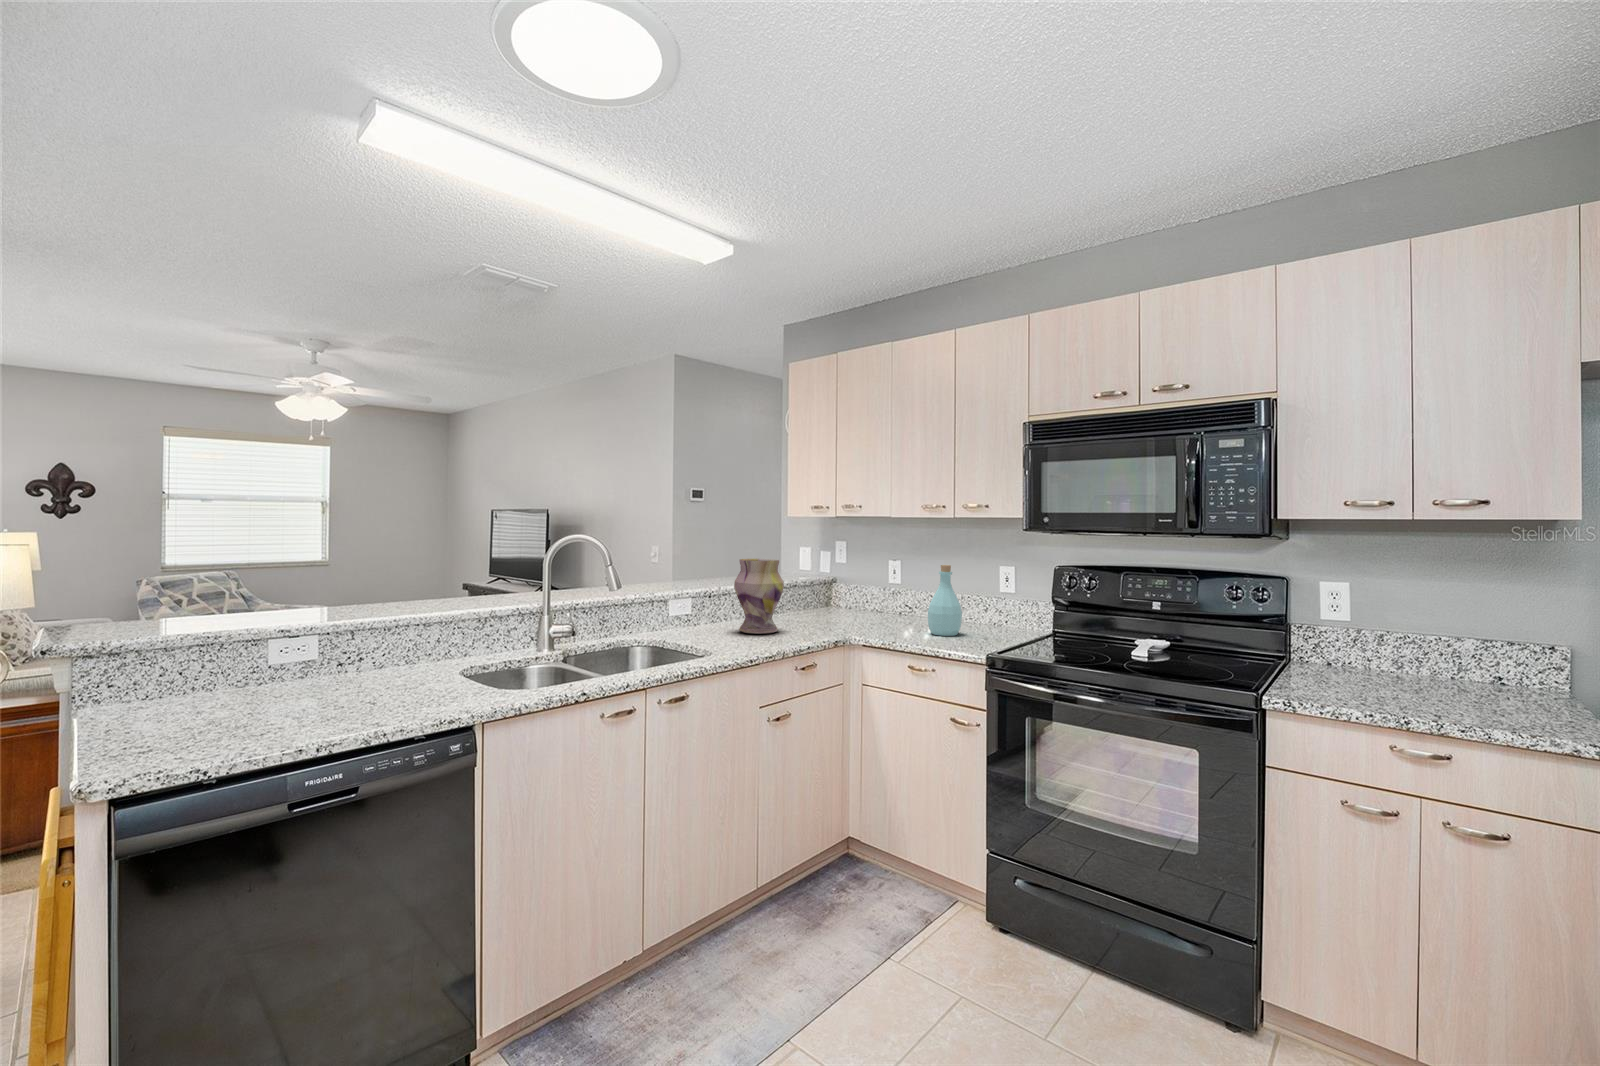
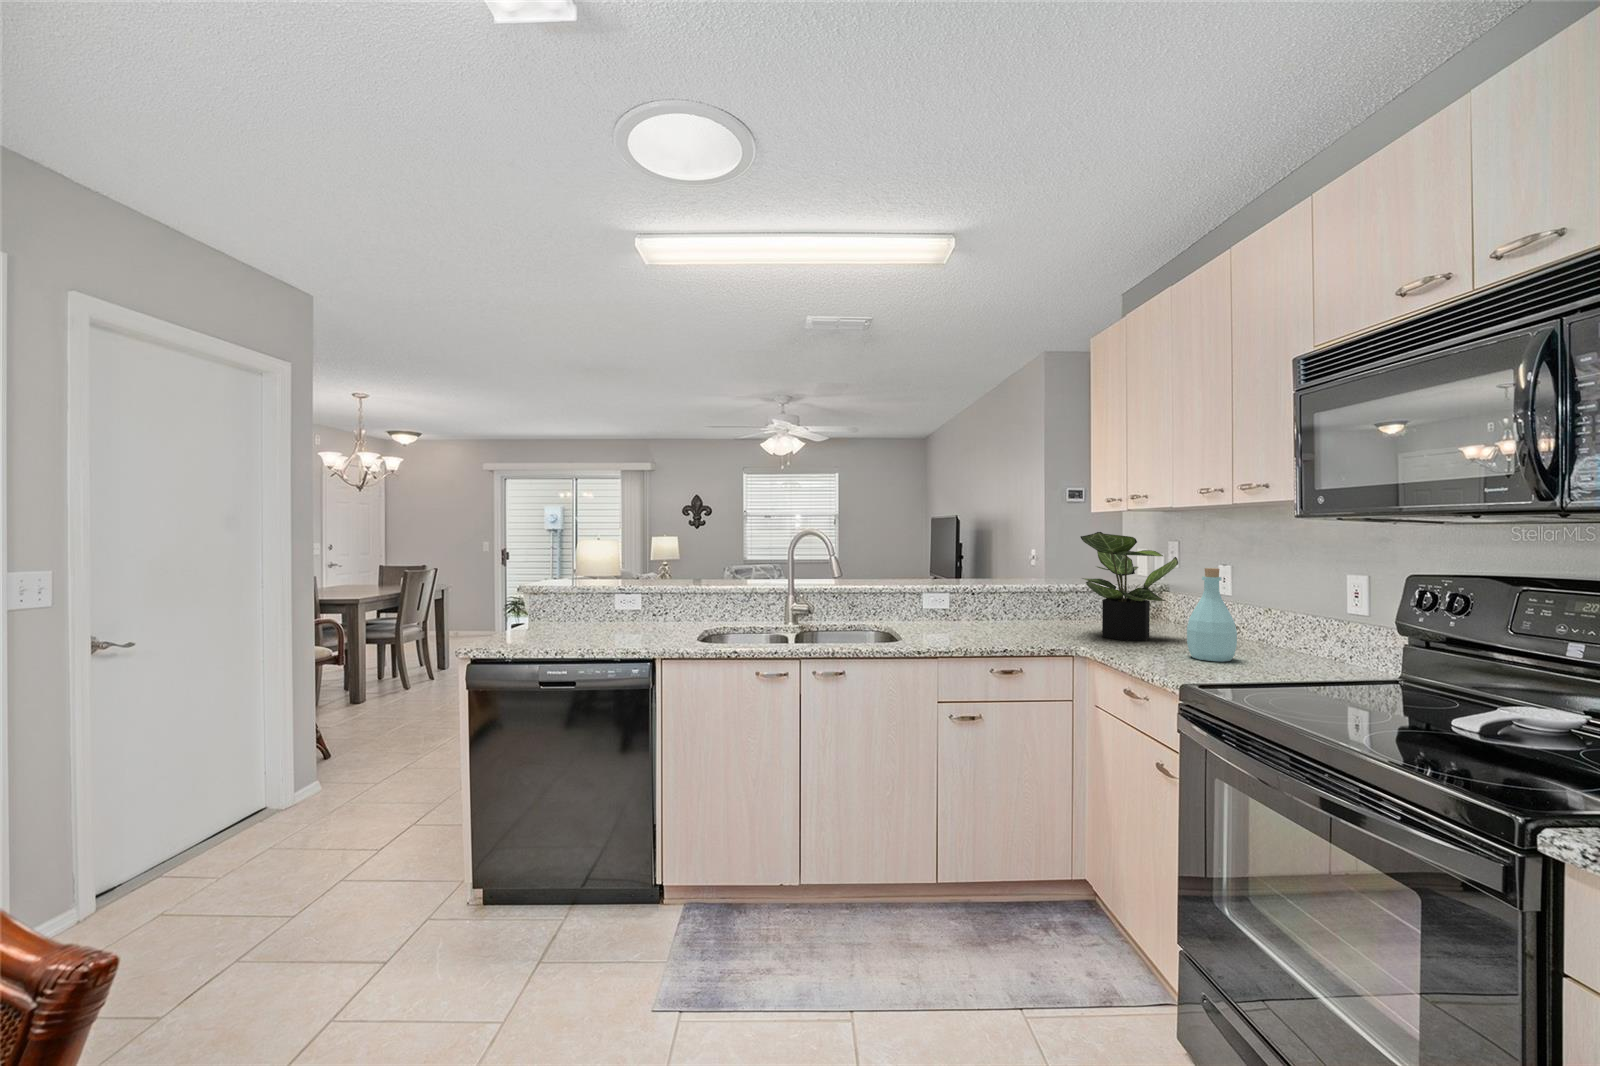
potted plant: none [818,536,892,627] -> present [1081,532,1178,641]
vase: present [734,559,784,634] -> none [971,556,1024,633]

